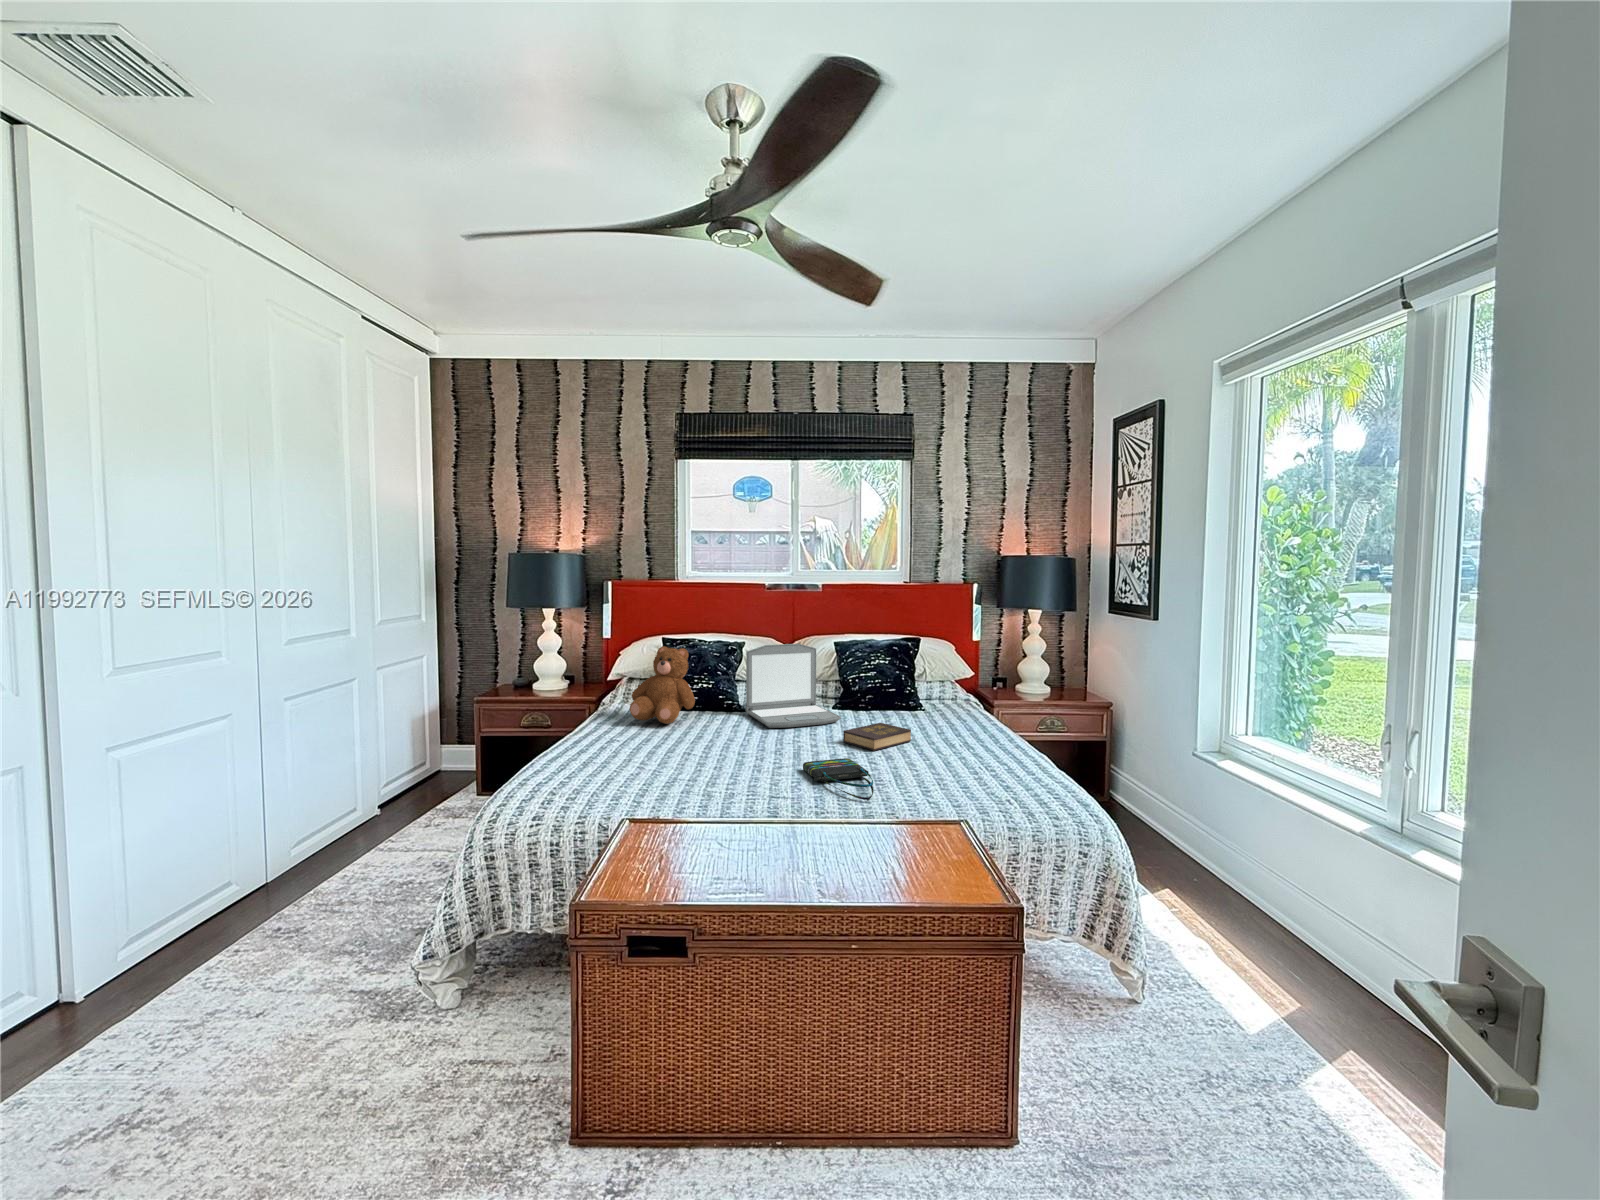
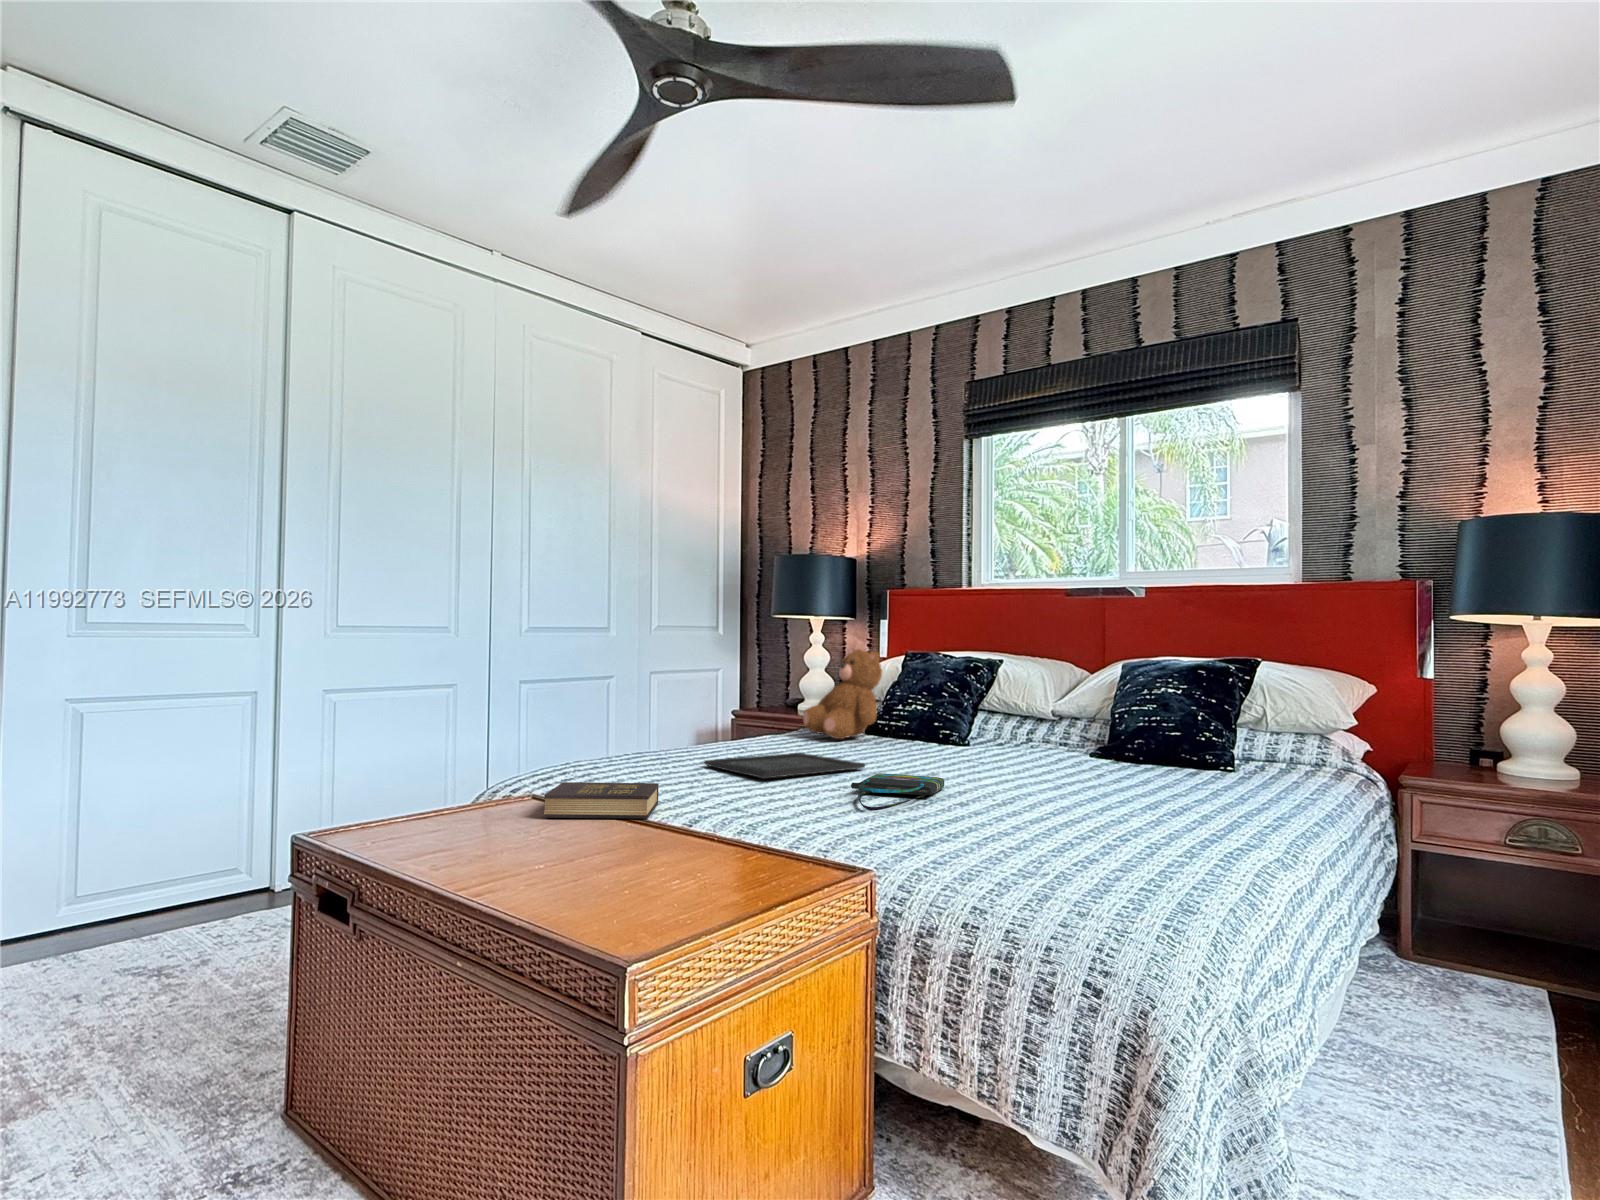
laptop: present [746,644,841,728] -> none [936,652,1054,760]
hardback book: present [843,723,911,751] -> present [544,782,659,819]
tray: none [646,747,763,784] -> present [704,753,865,778]

